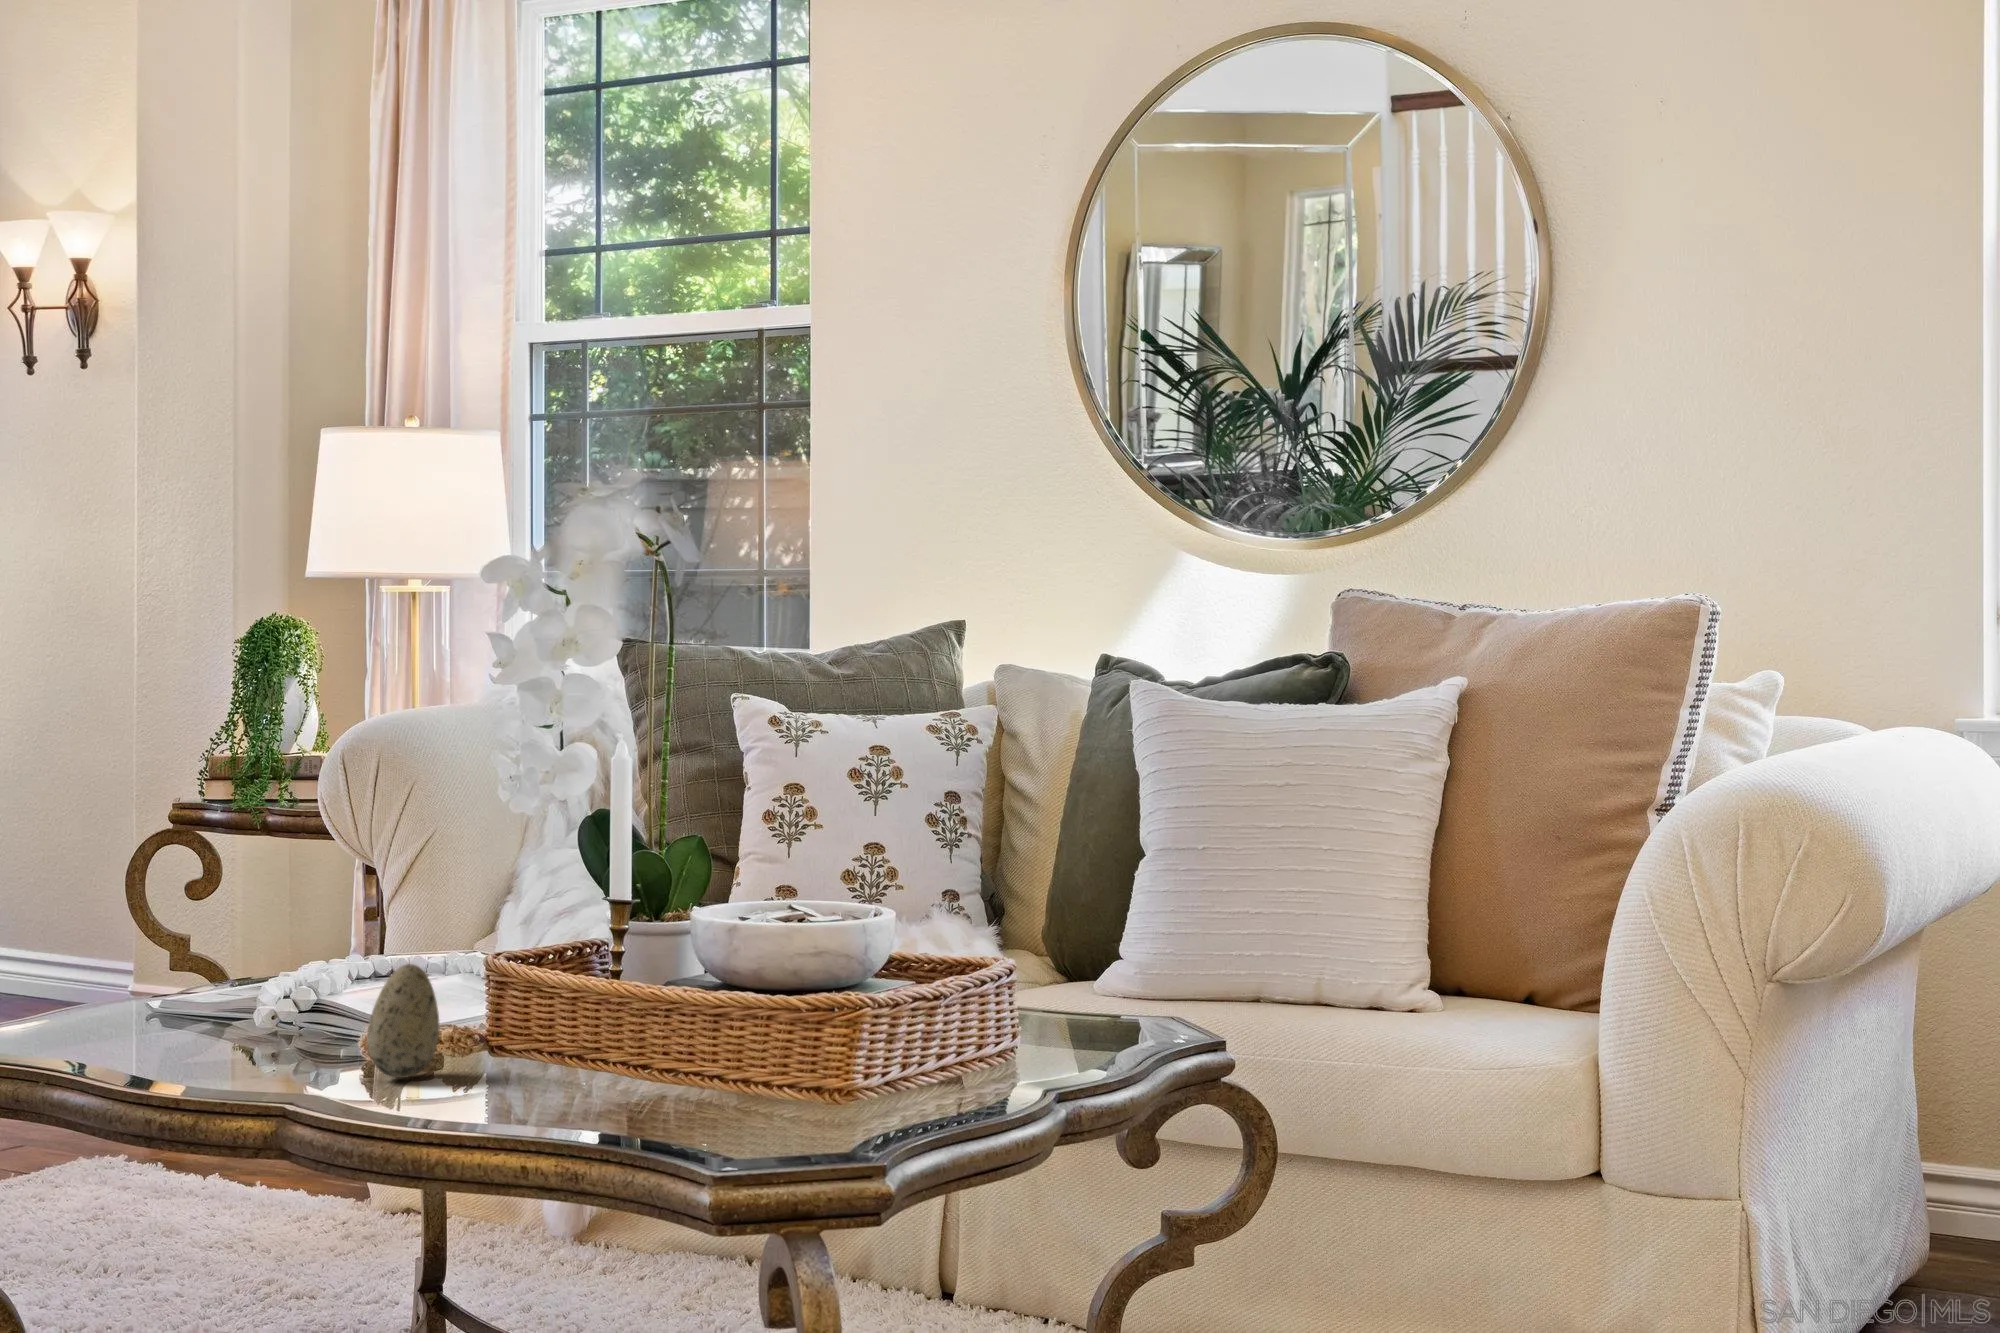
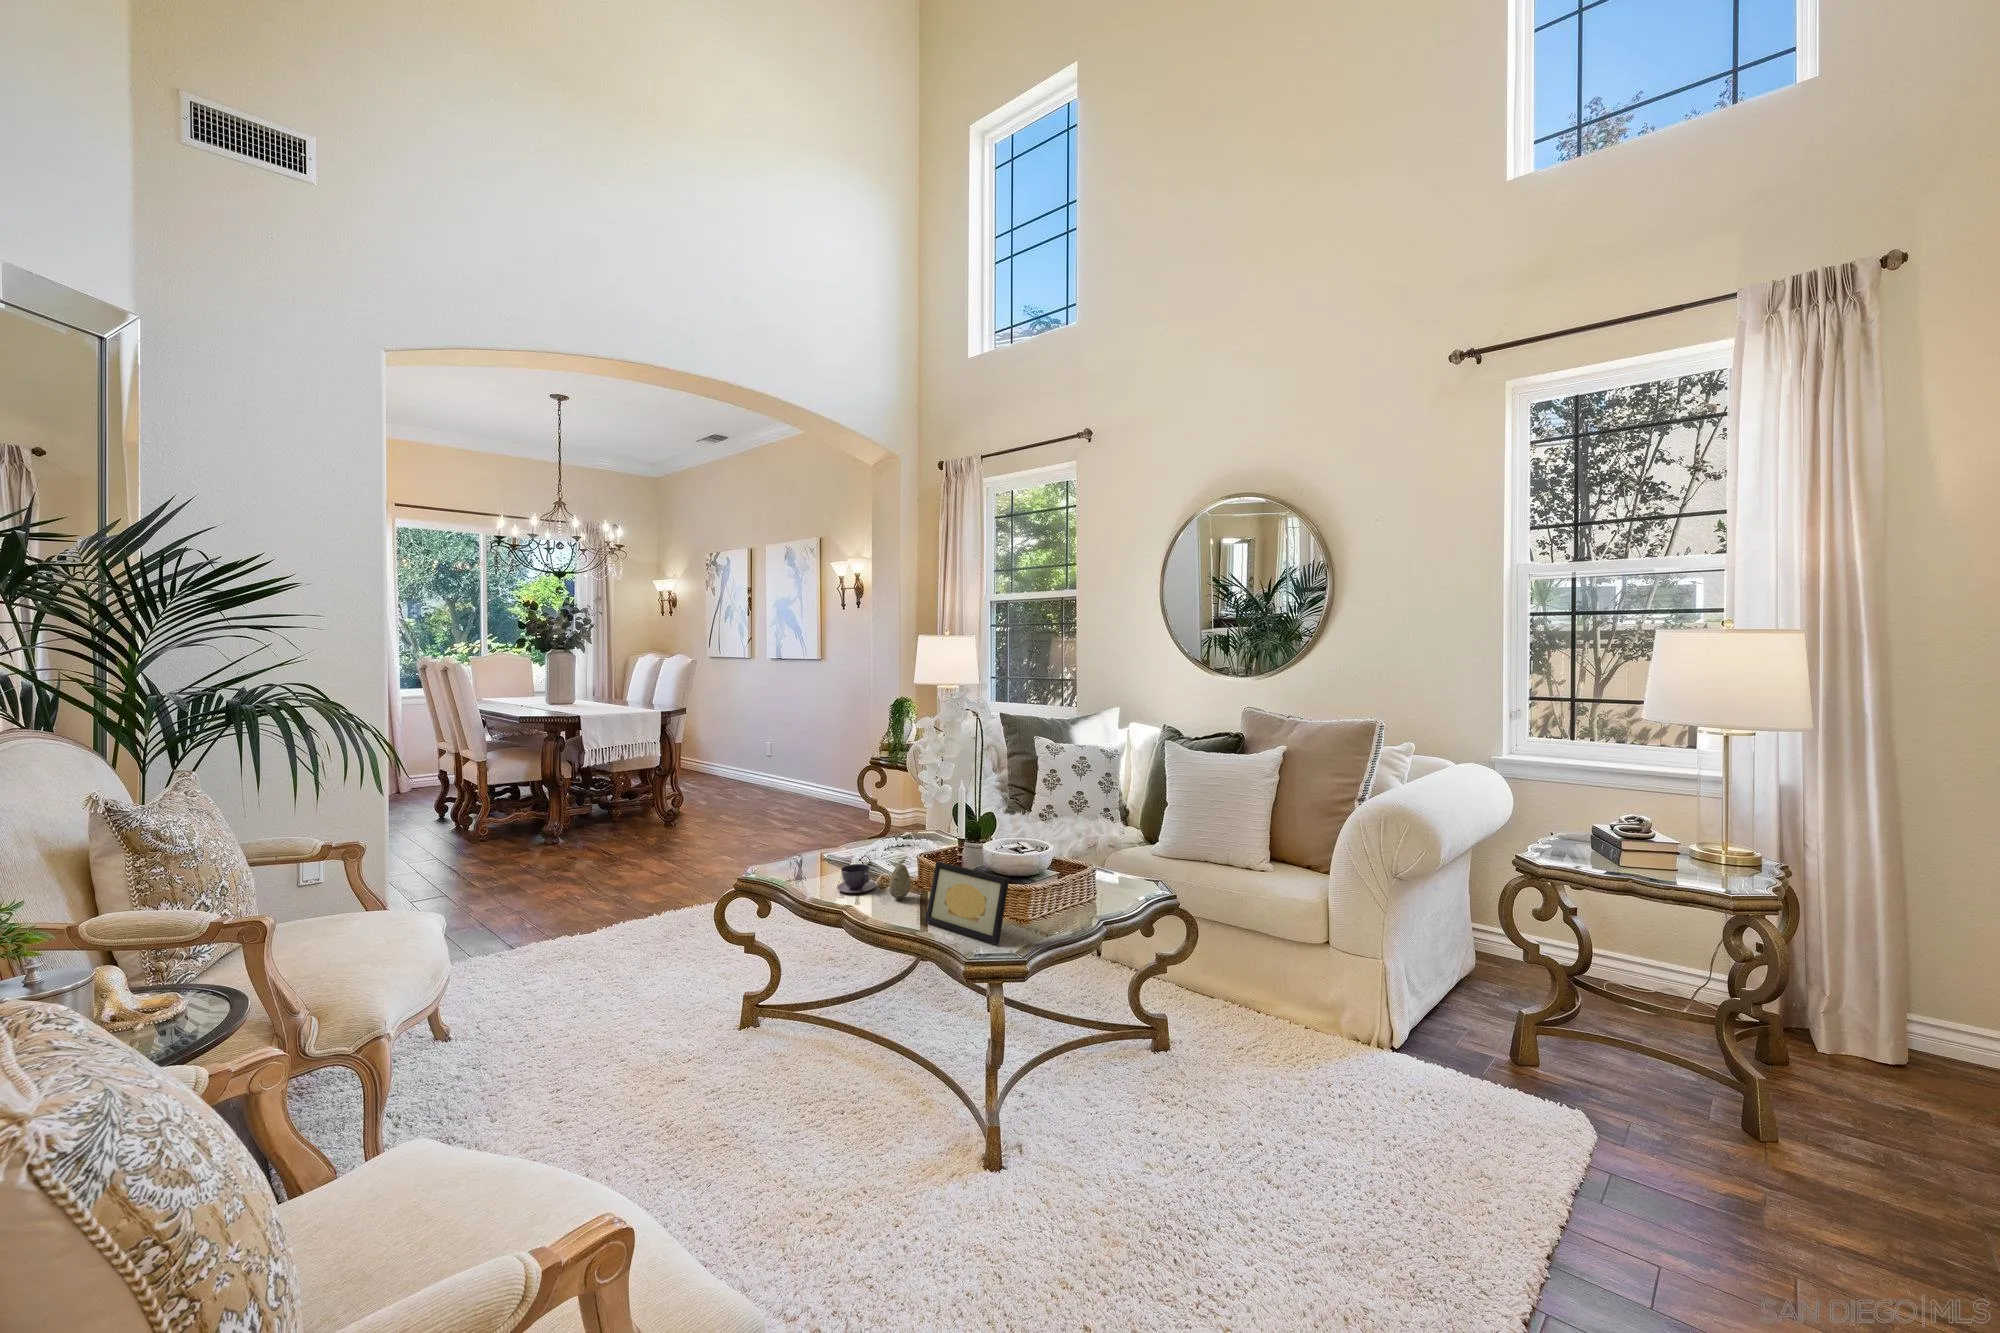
picture frame: none [518,924,809,1142] -> present [925,862,1009,944]
teacup: none [171,991,309,1074] -> present [837,864,876,893]

